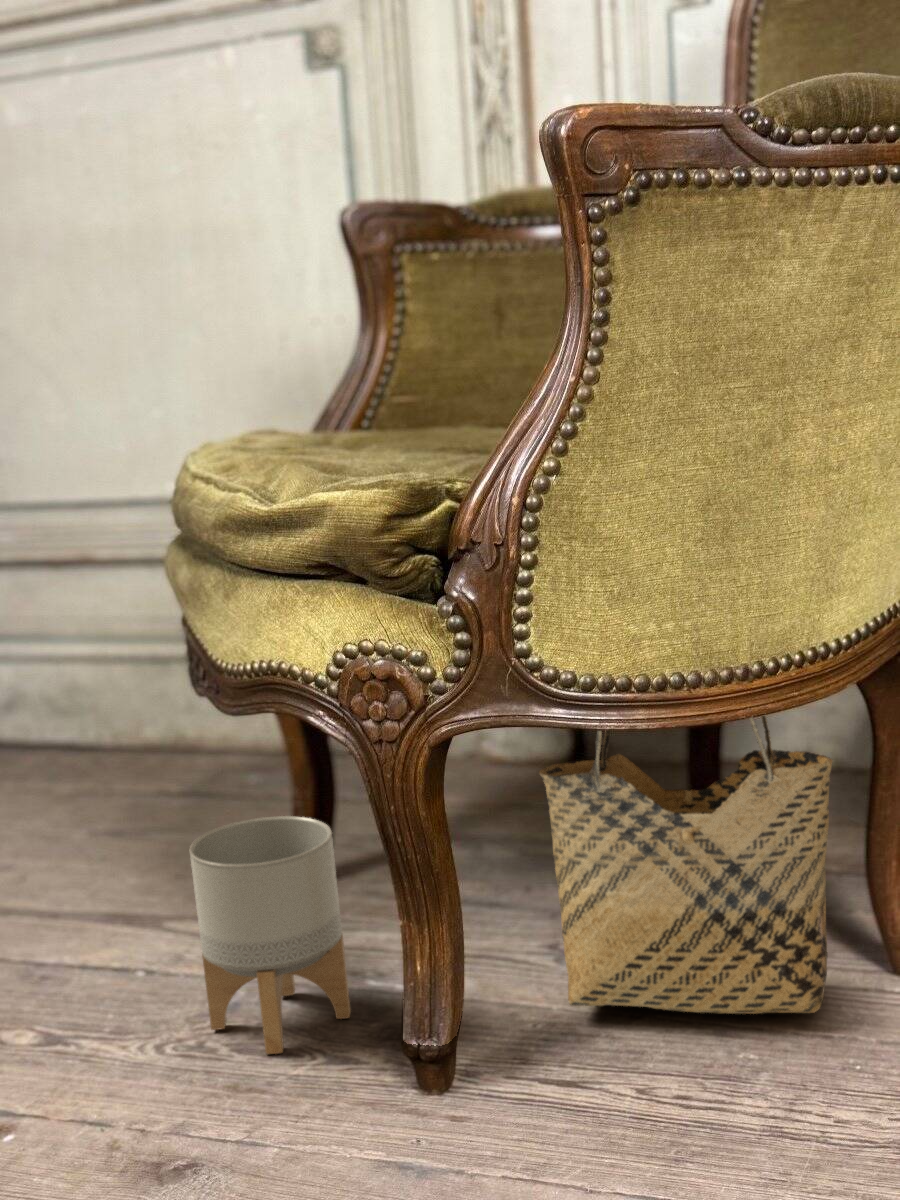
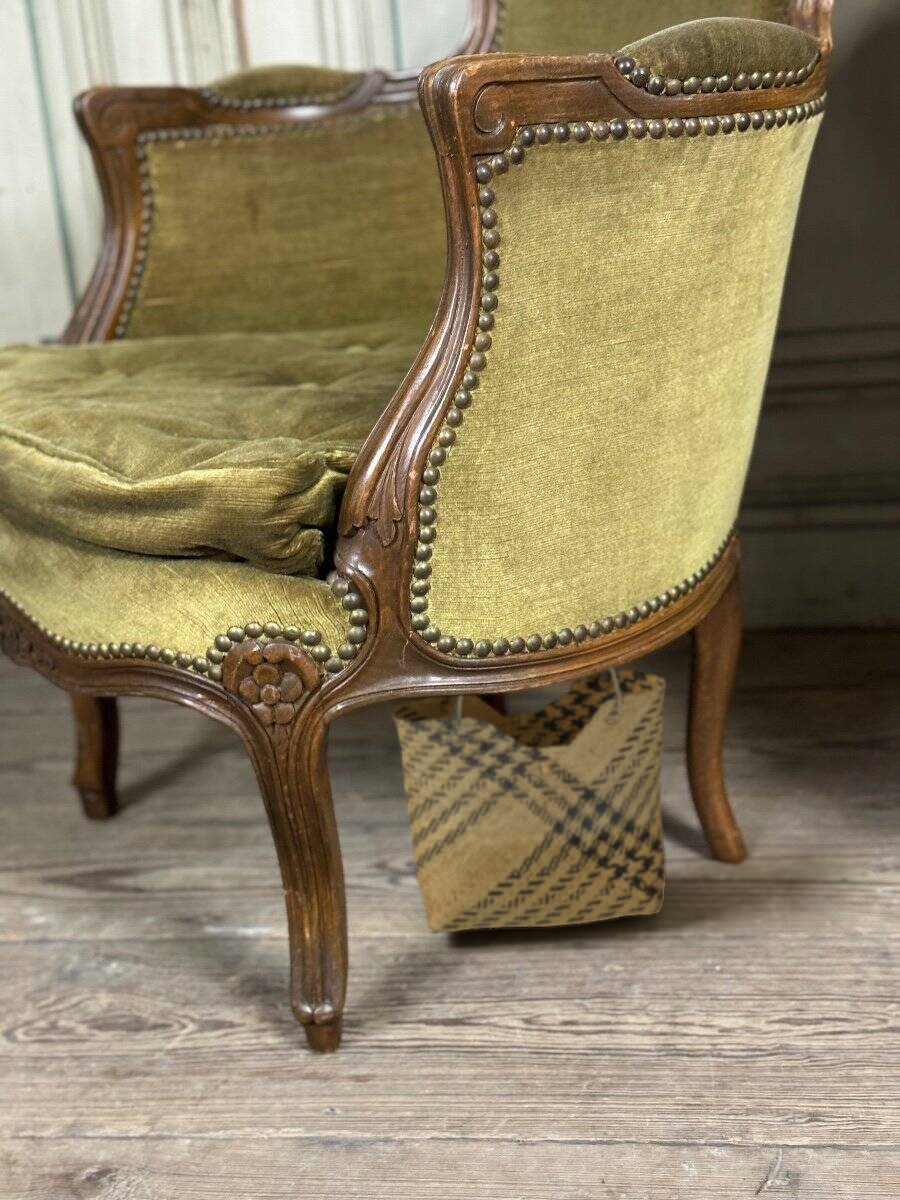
planter: present [190,816,351,1054] -> none [26,778,206,1030]

